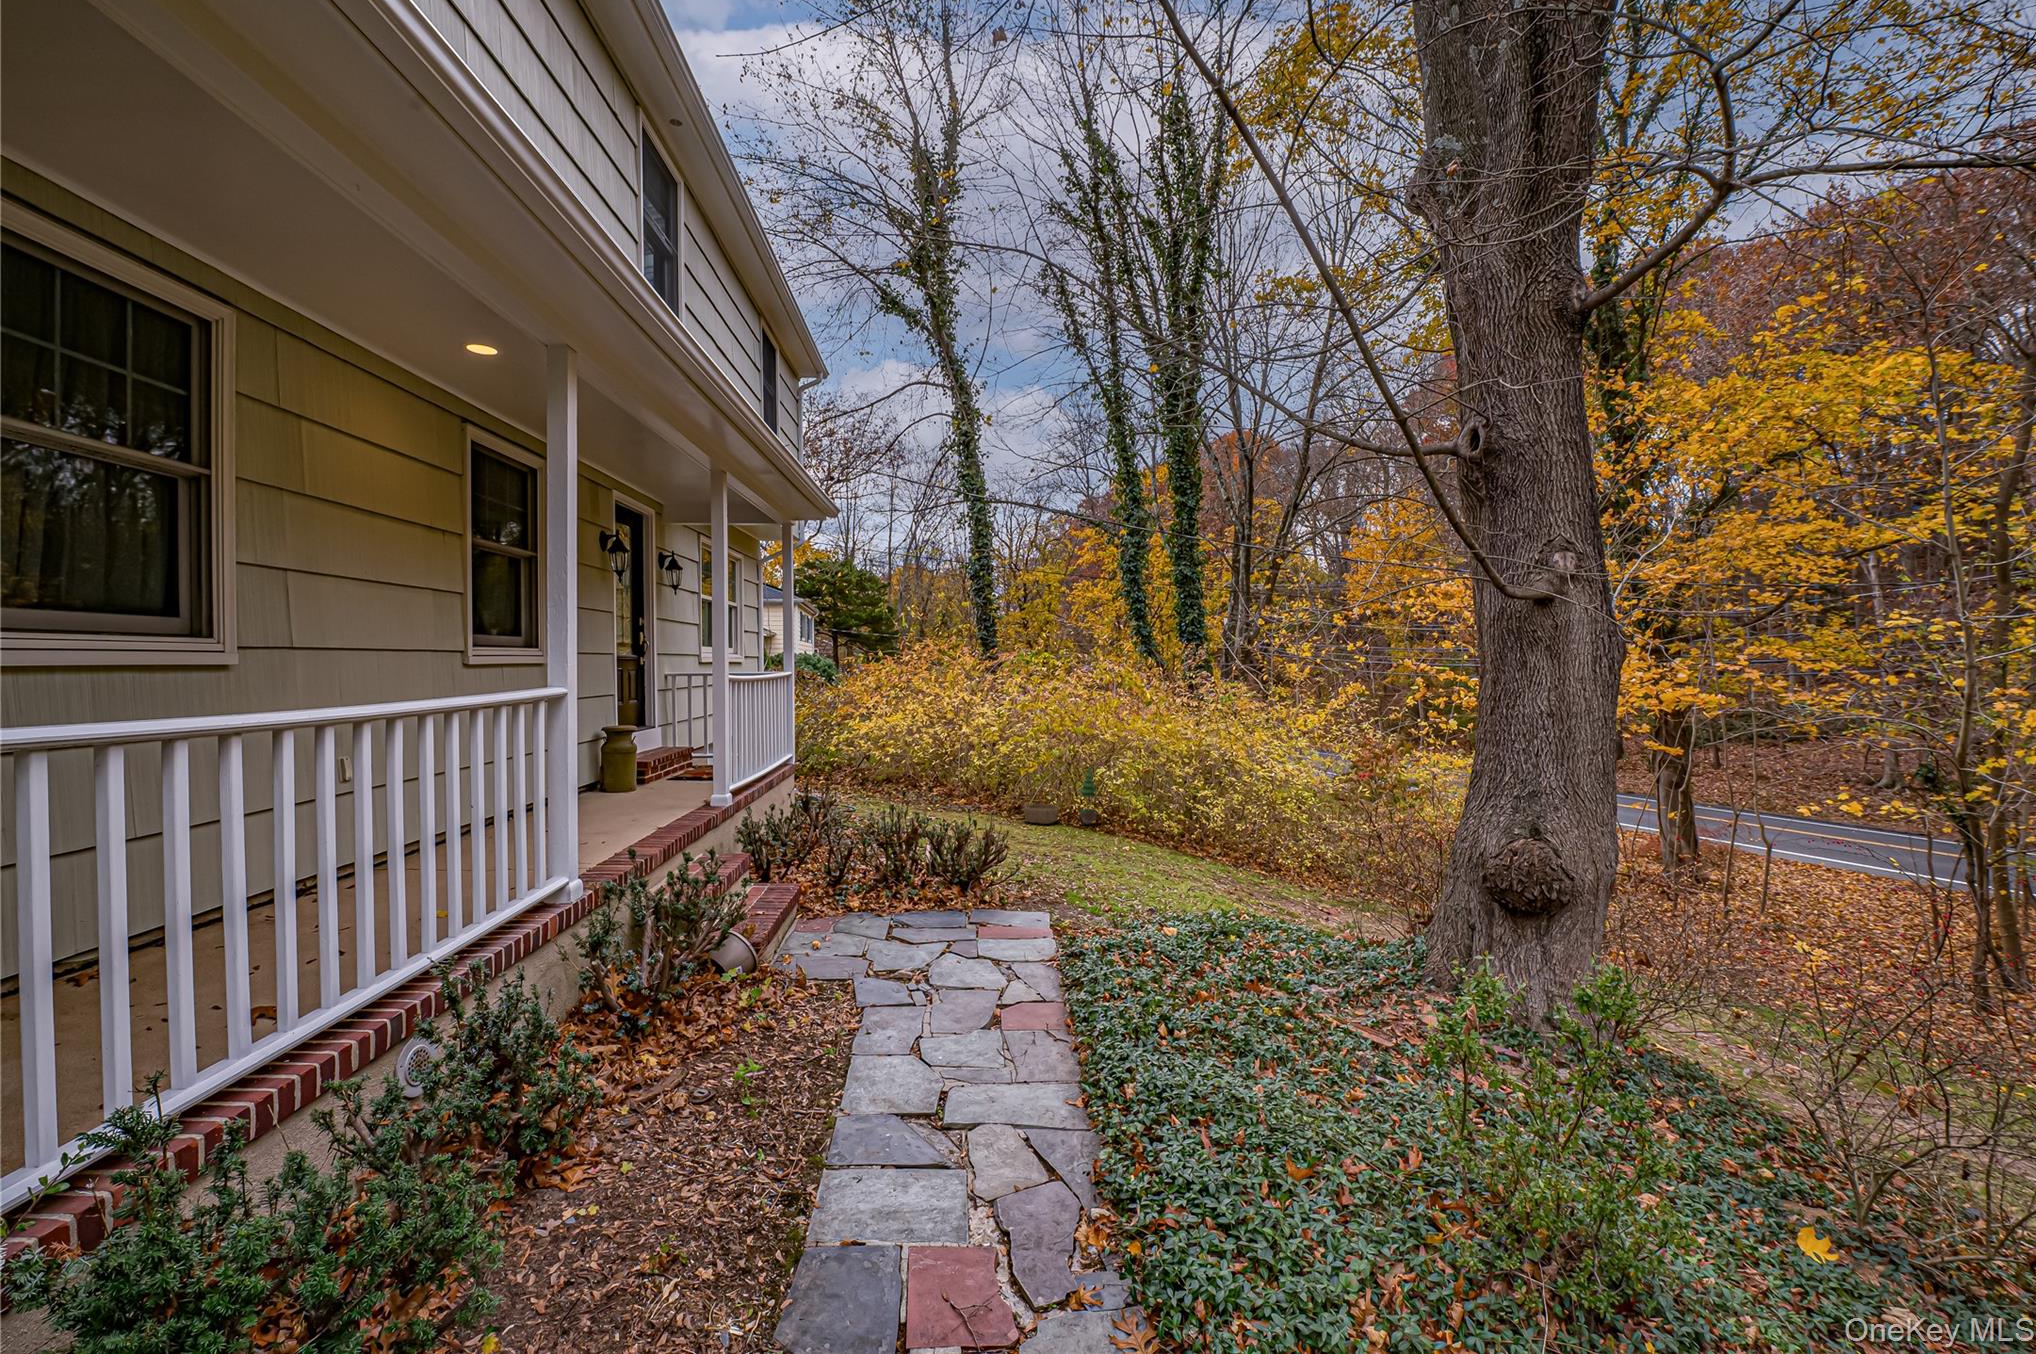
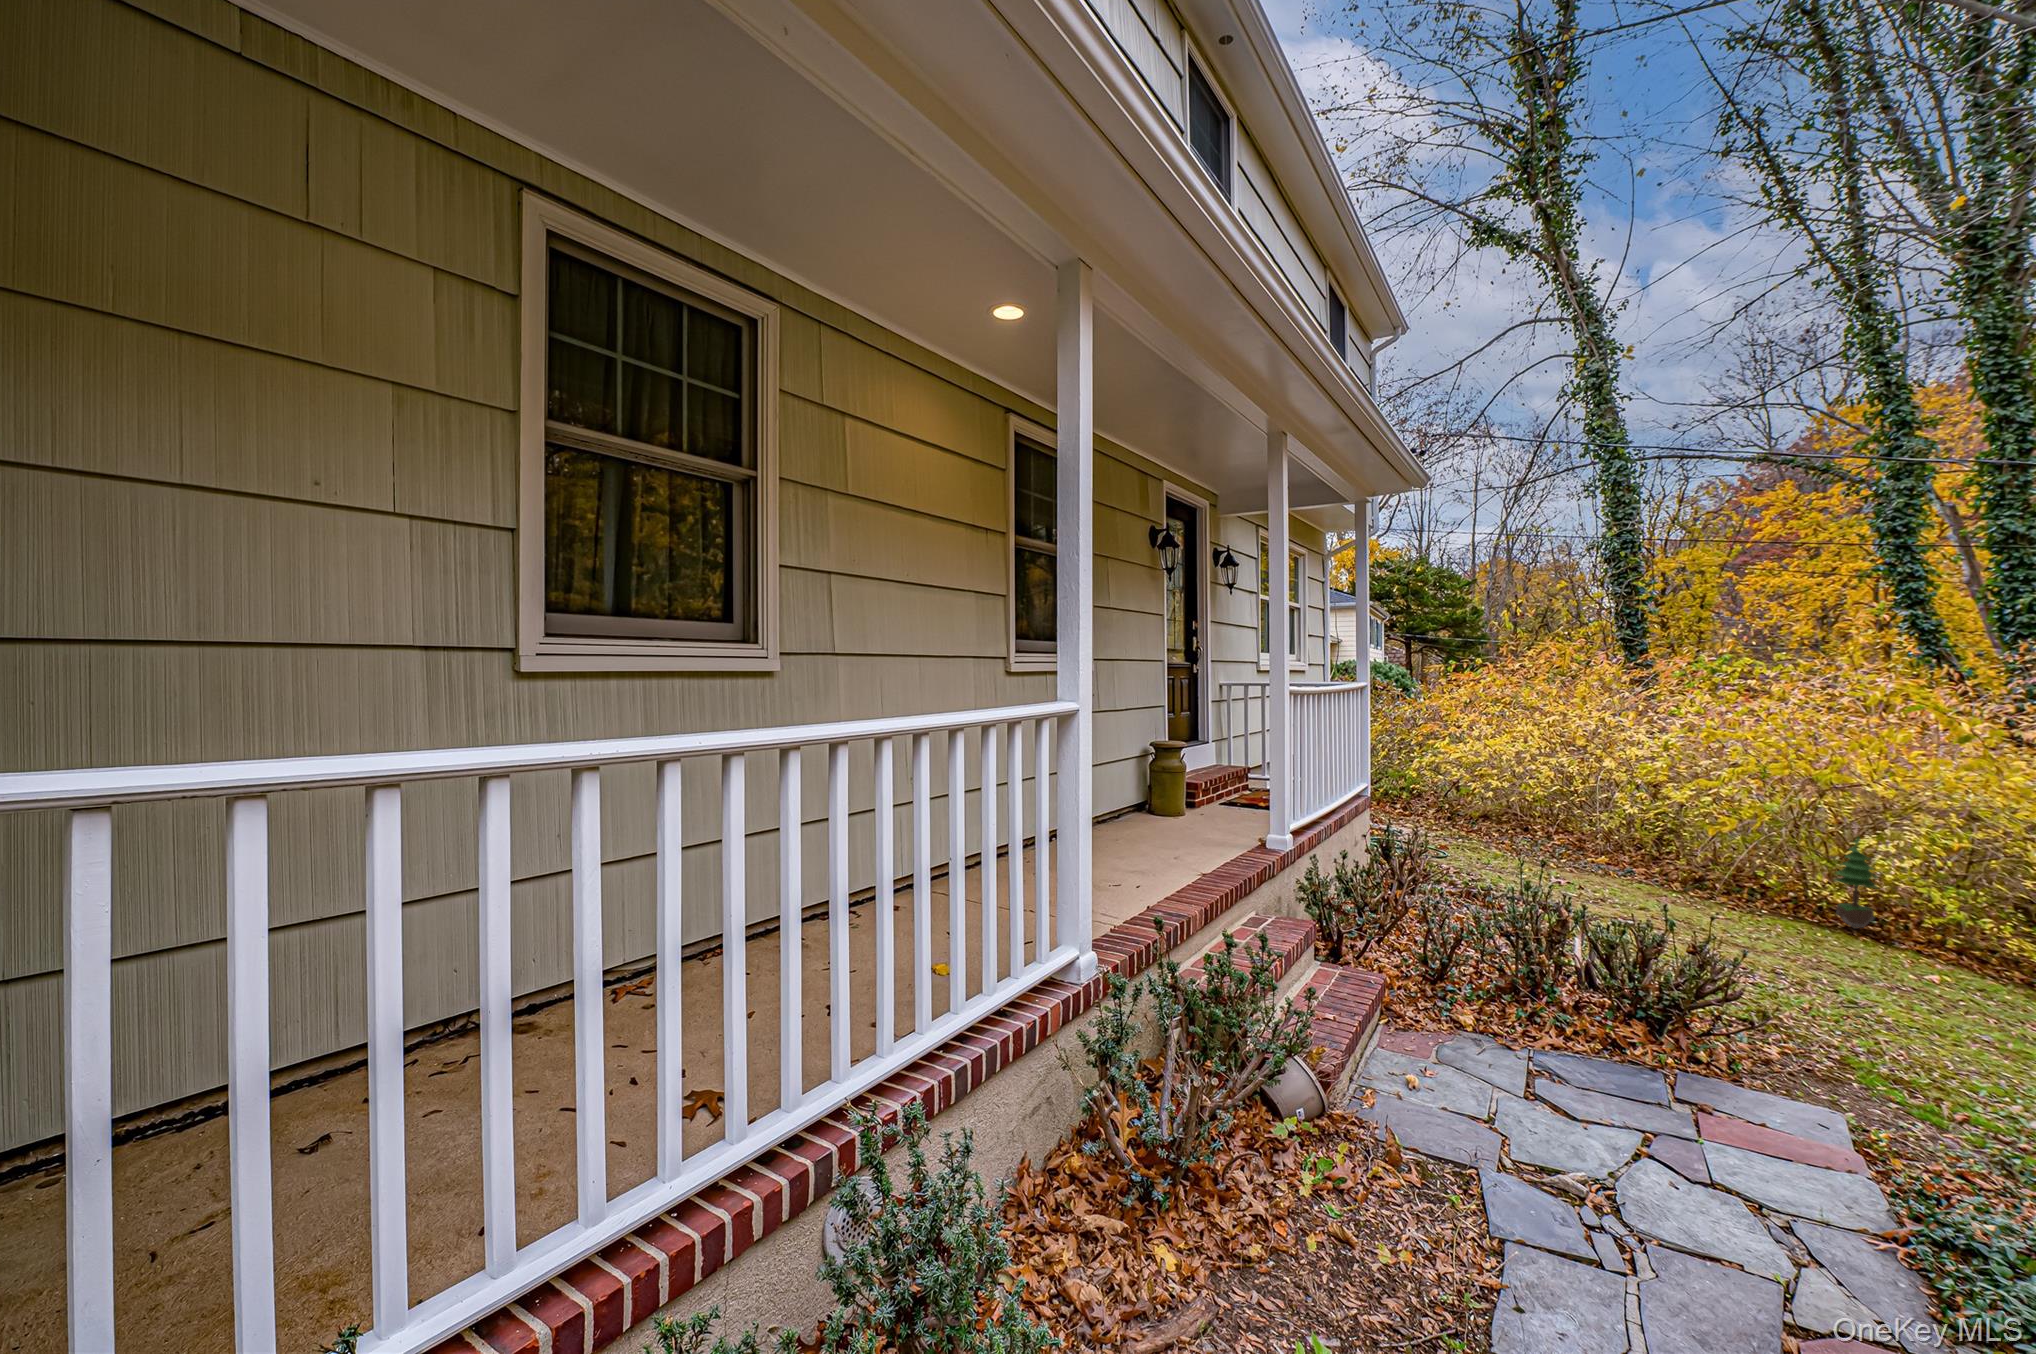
basket: present [1024,793,1060,824] -> none [1721,849,1793,917]

